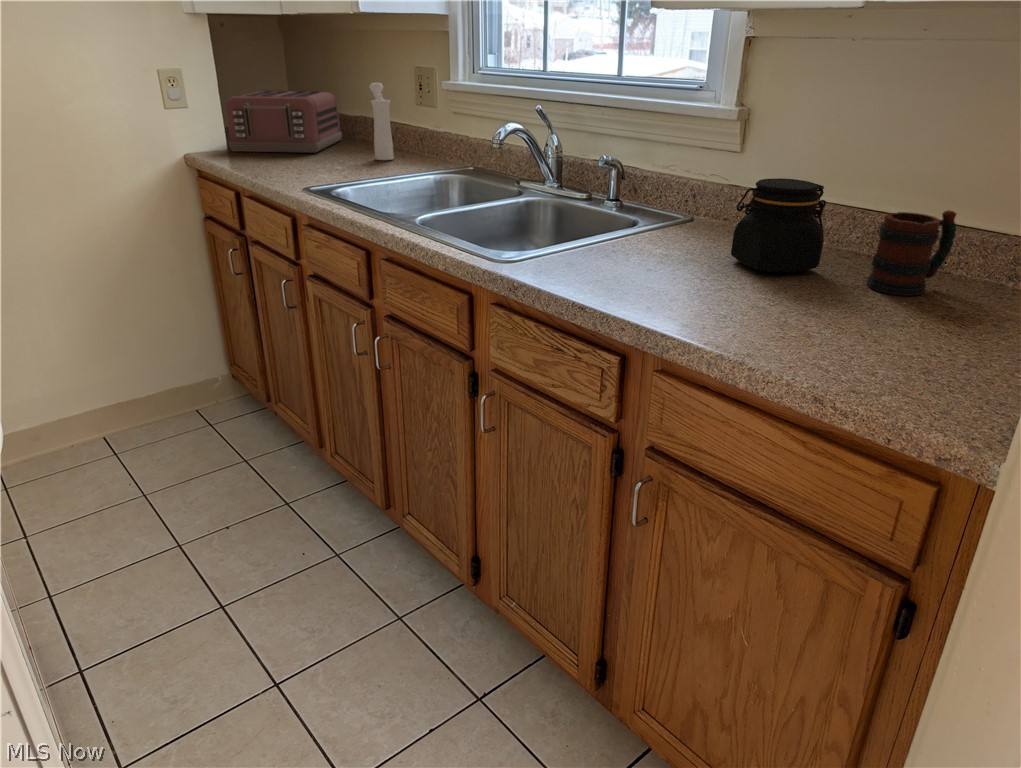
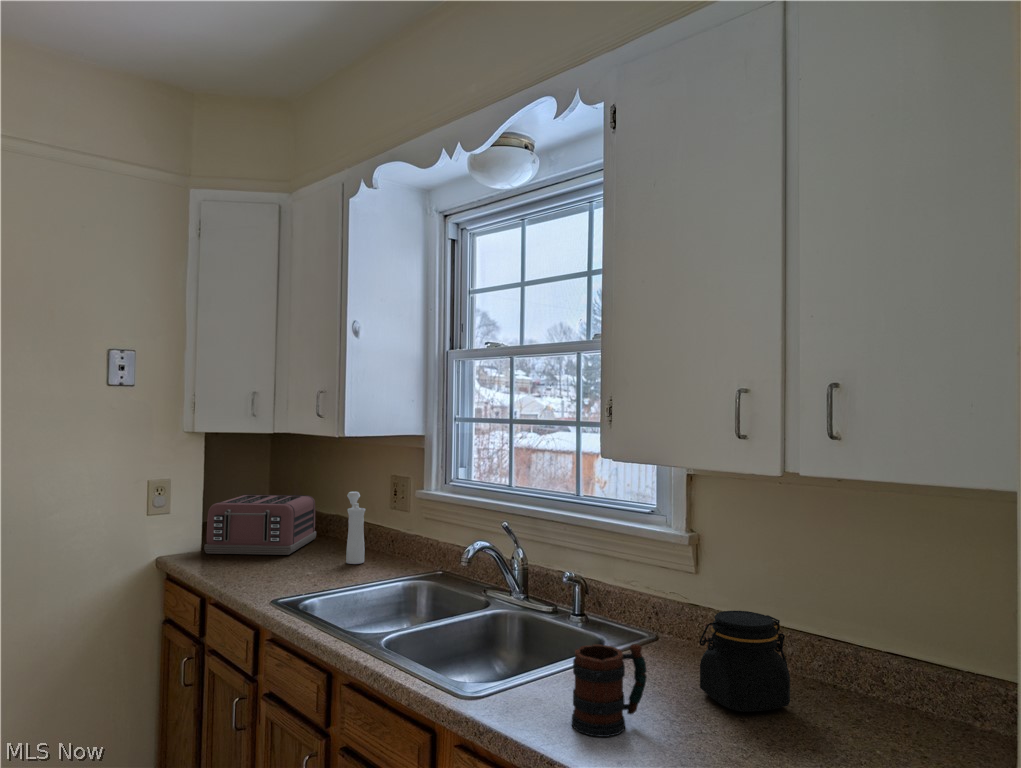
mug: present [867,210,956,296] -> present [572,644,647,737]

